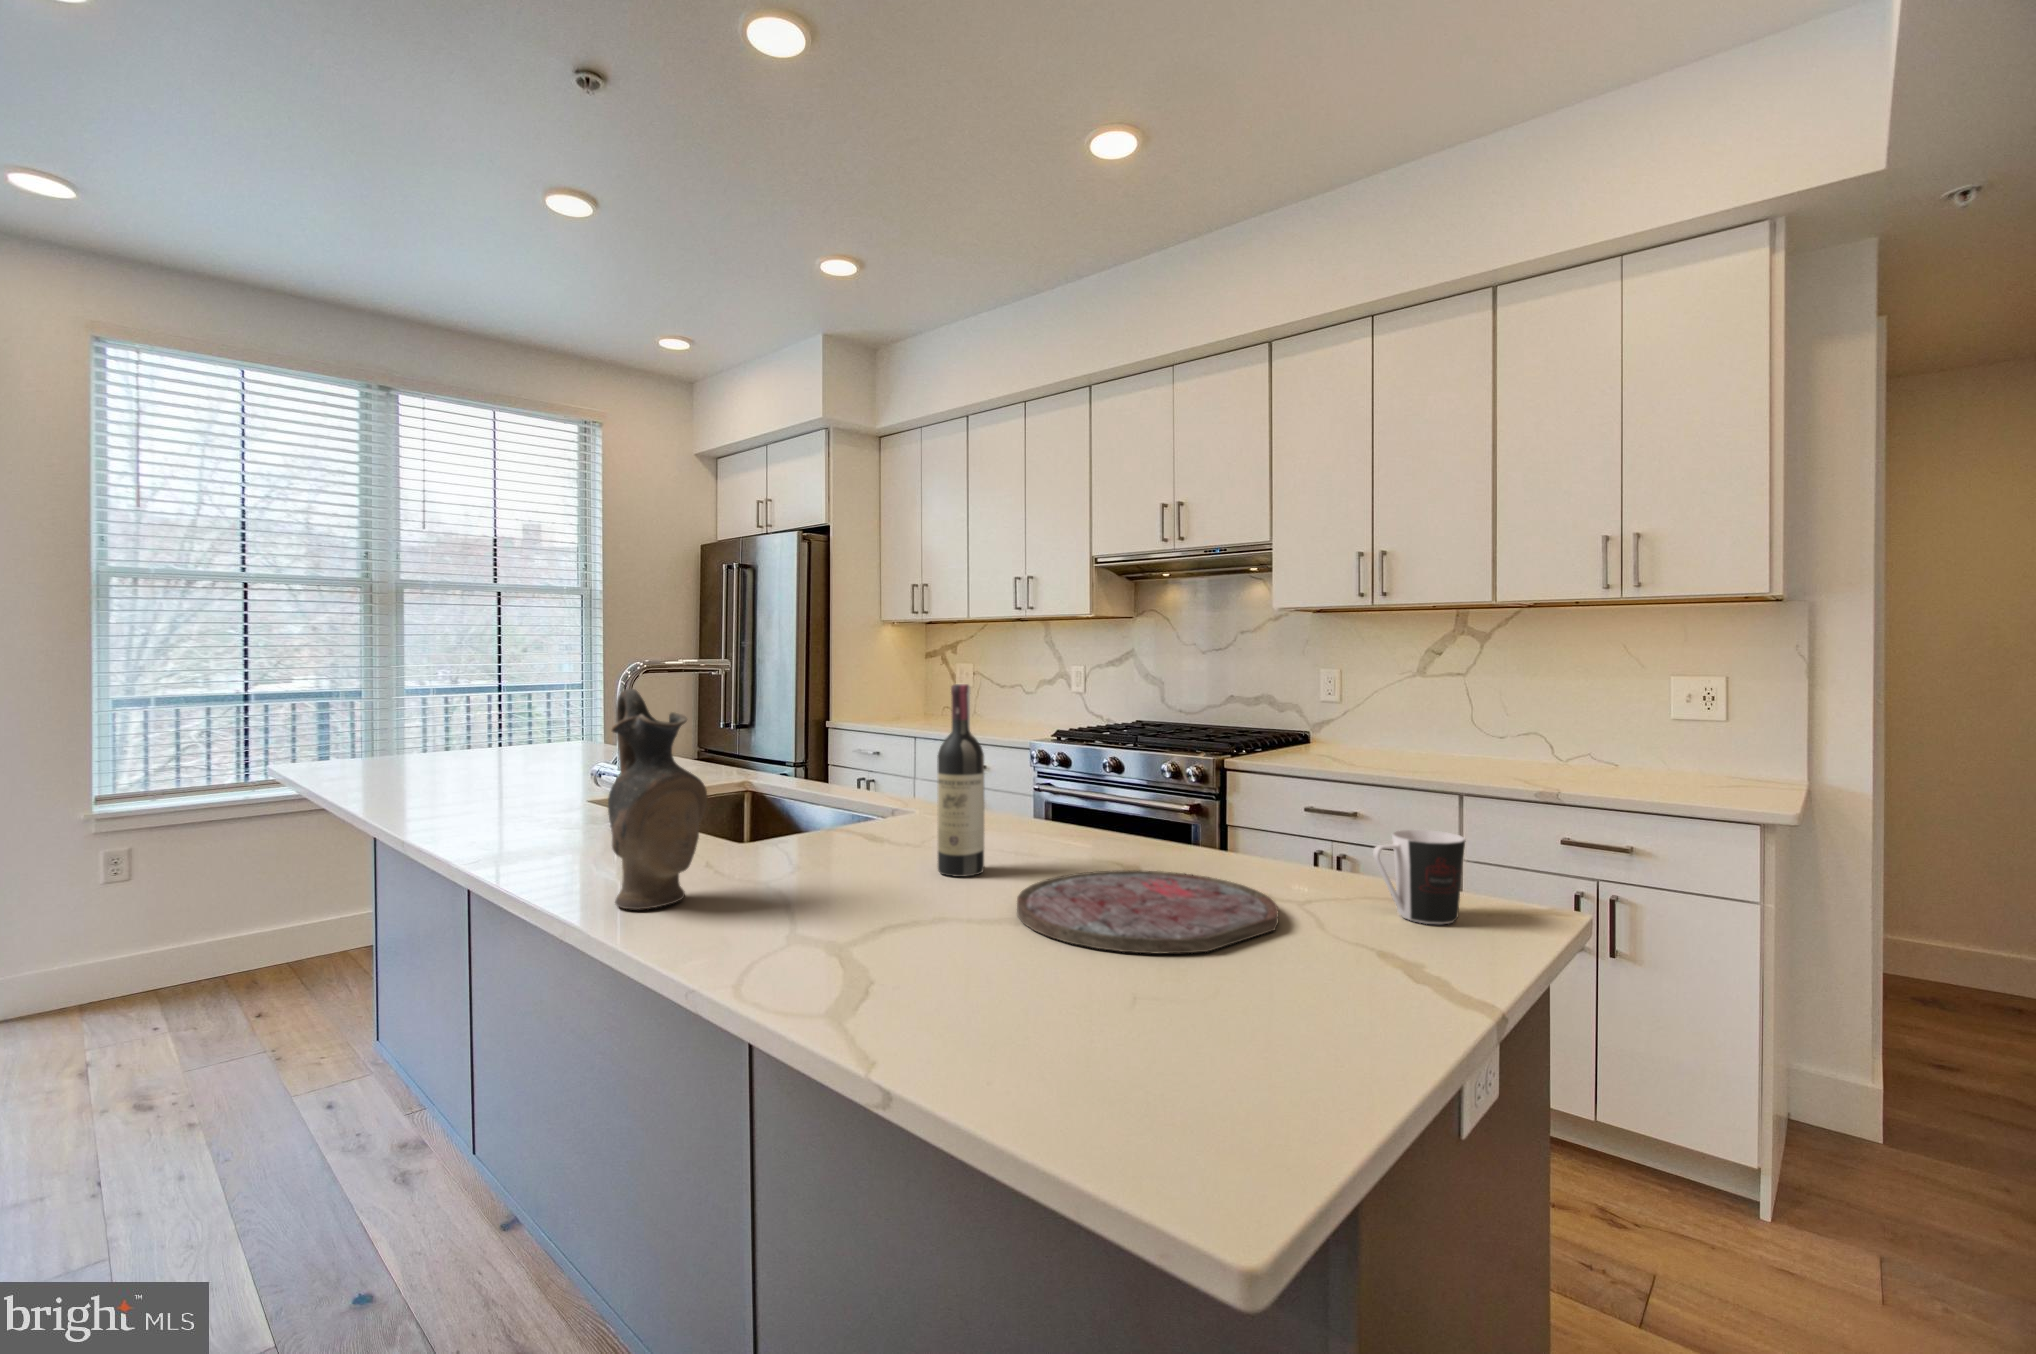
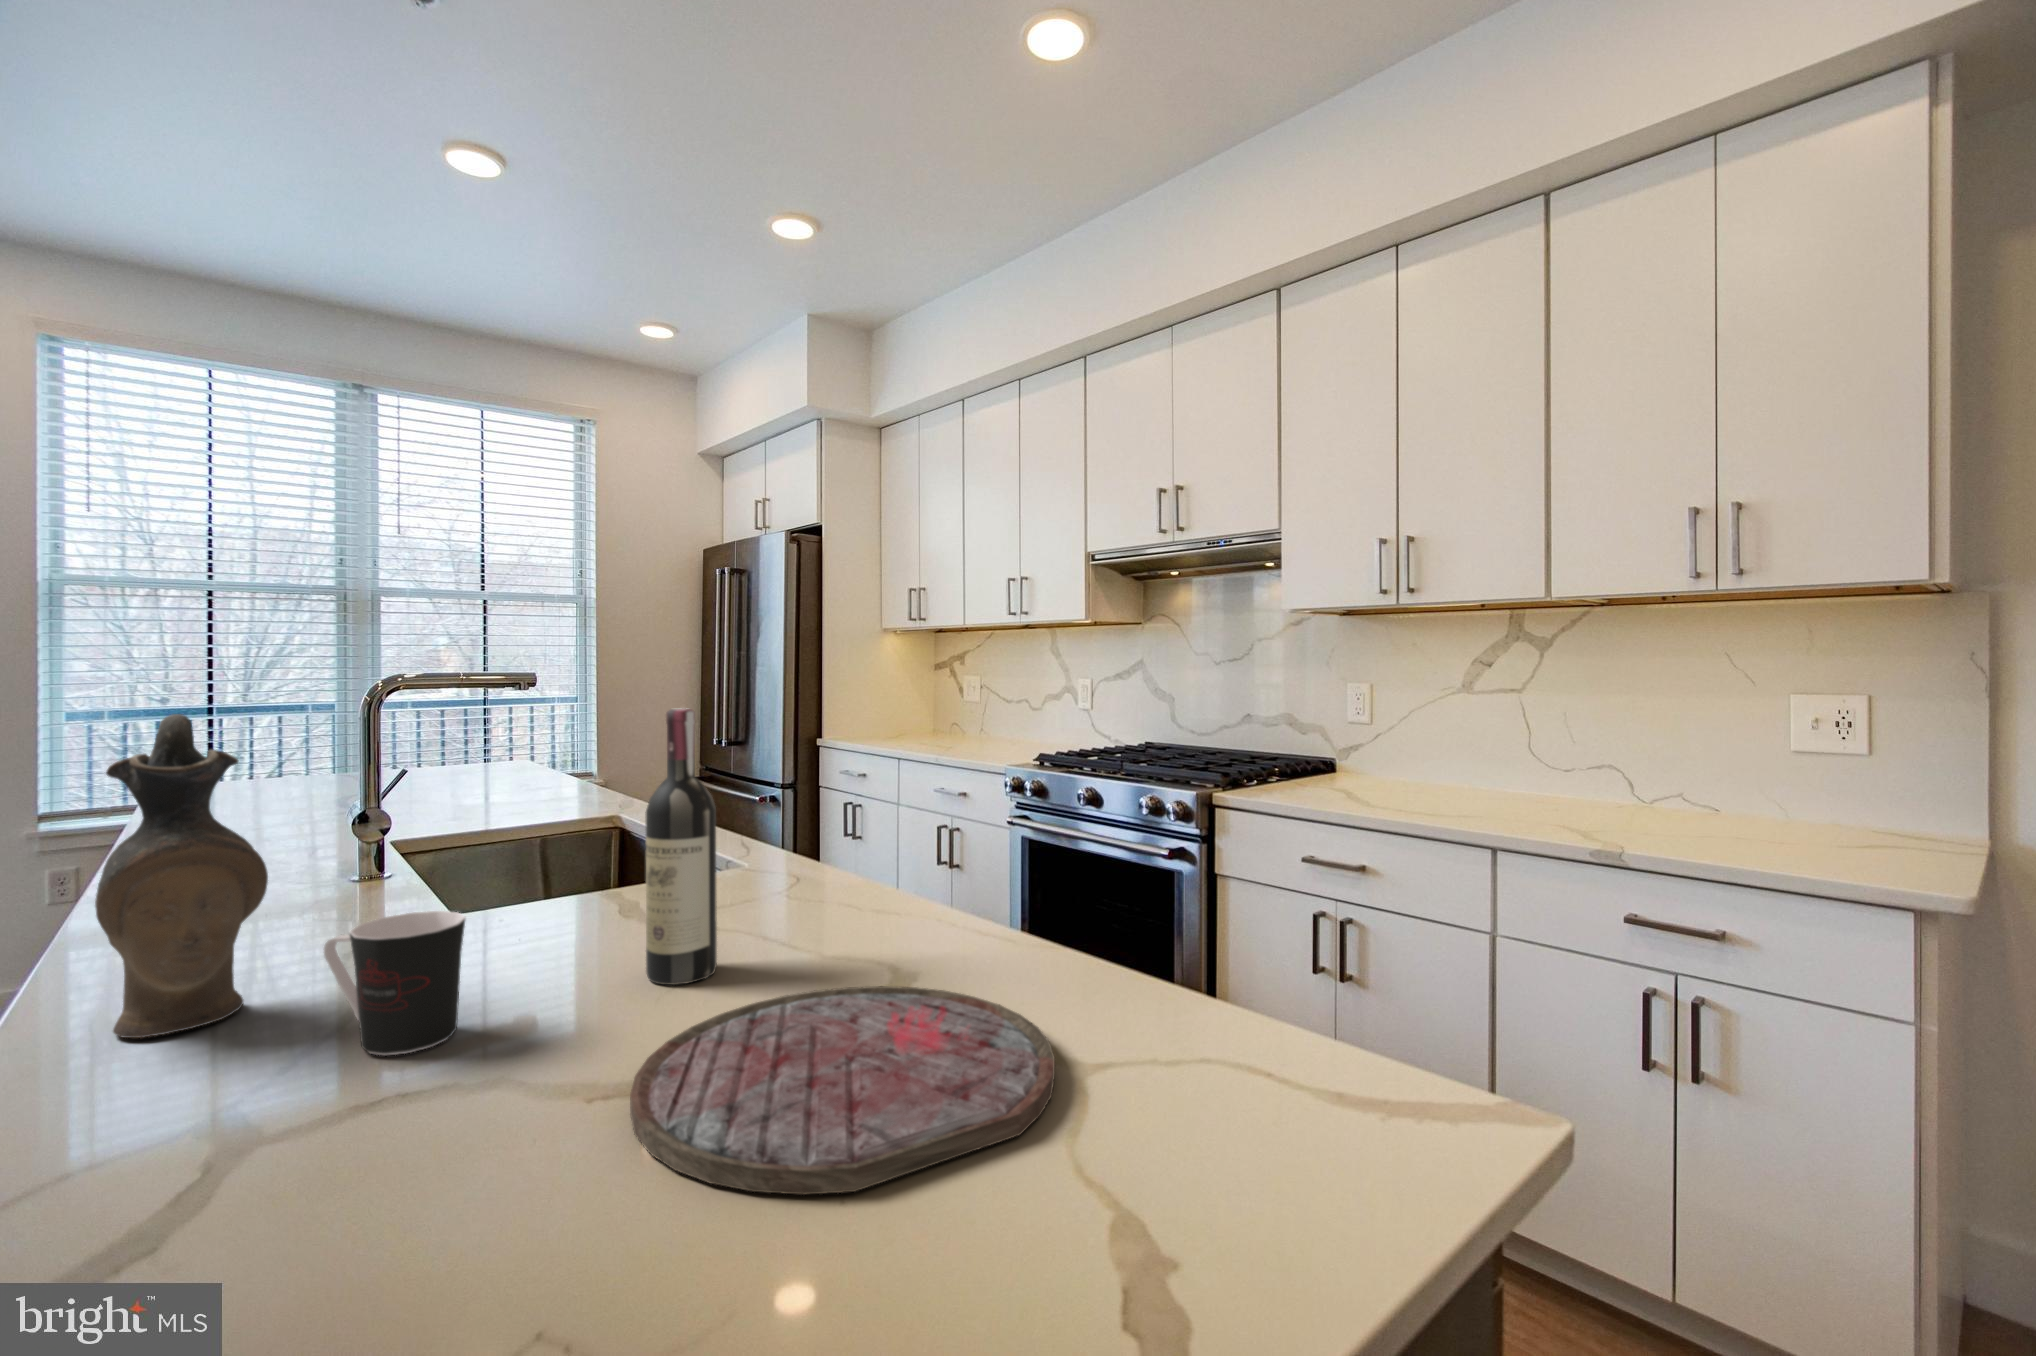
coffee cup: present [1373,830,1466,924] -> present [324,911,465,1055]

